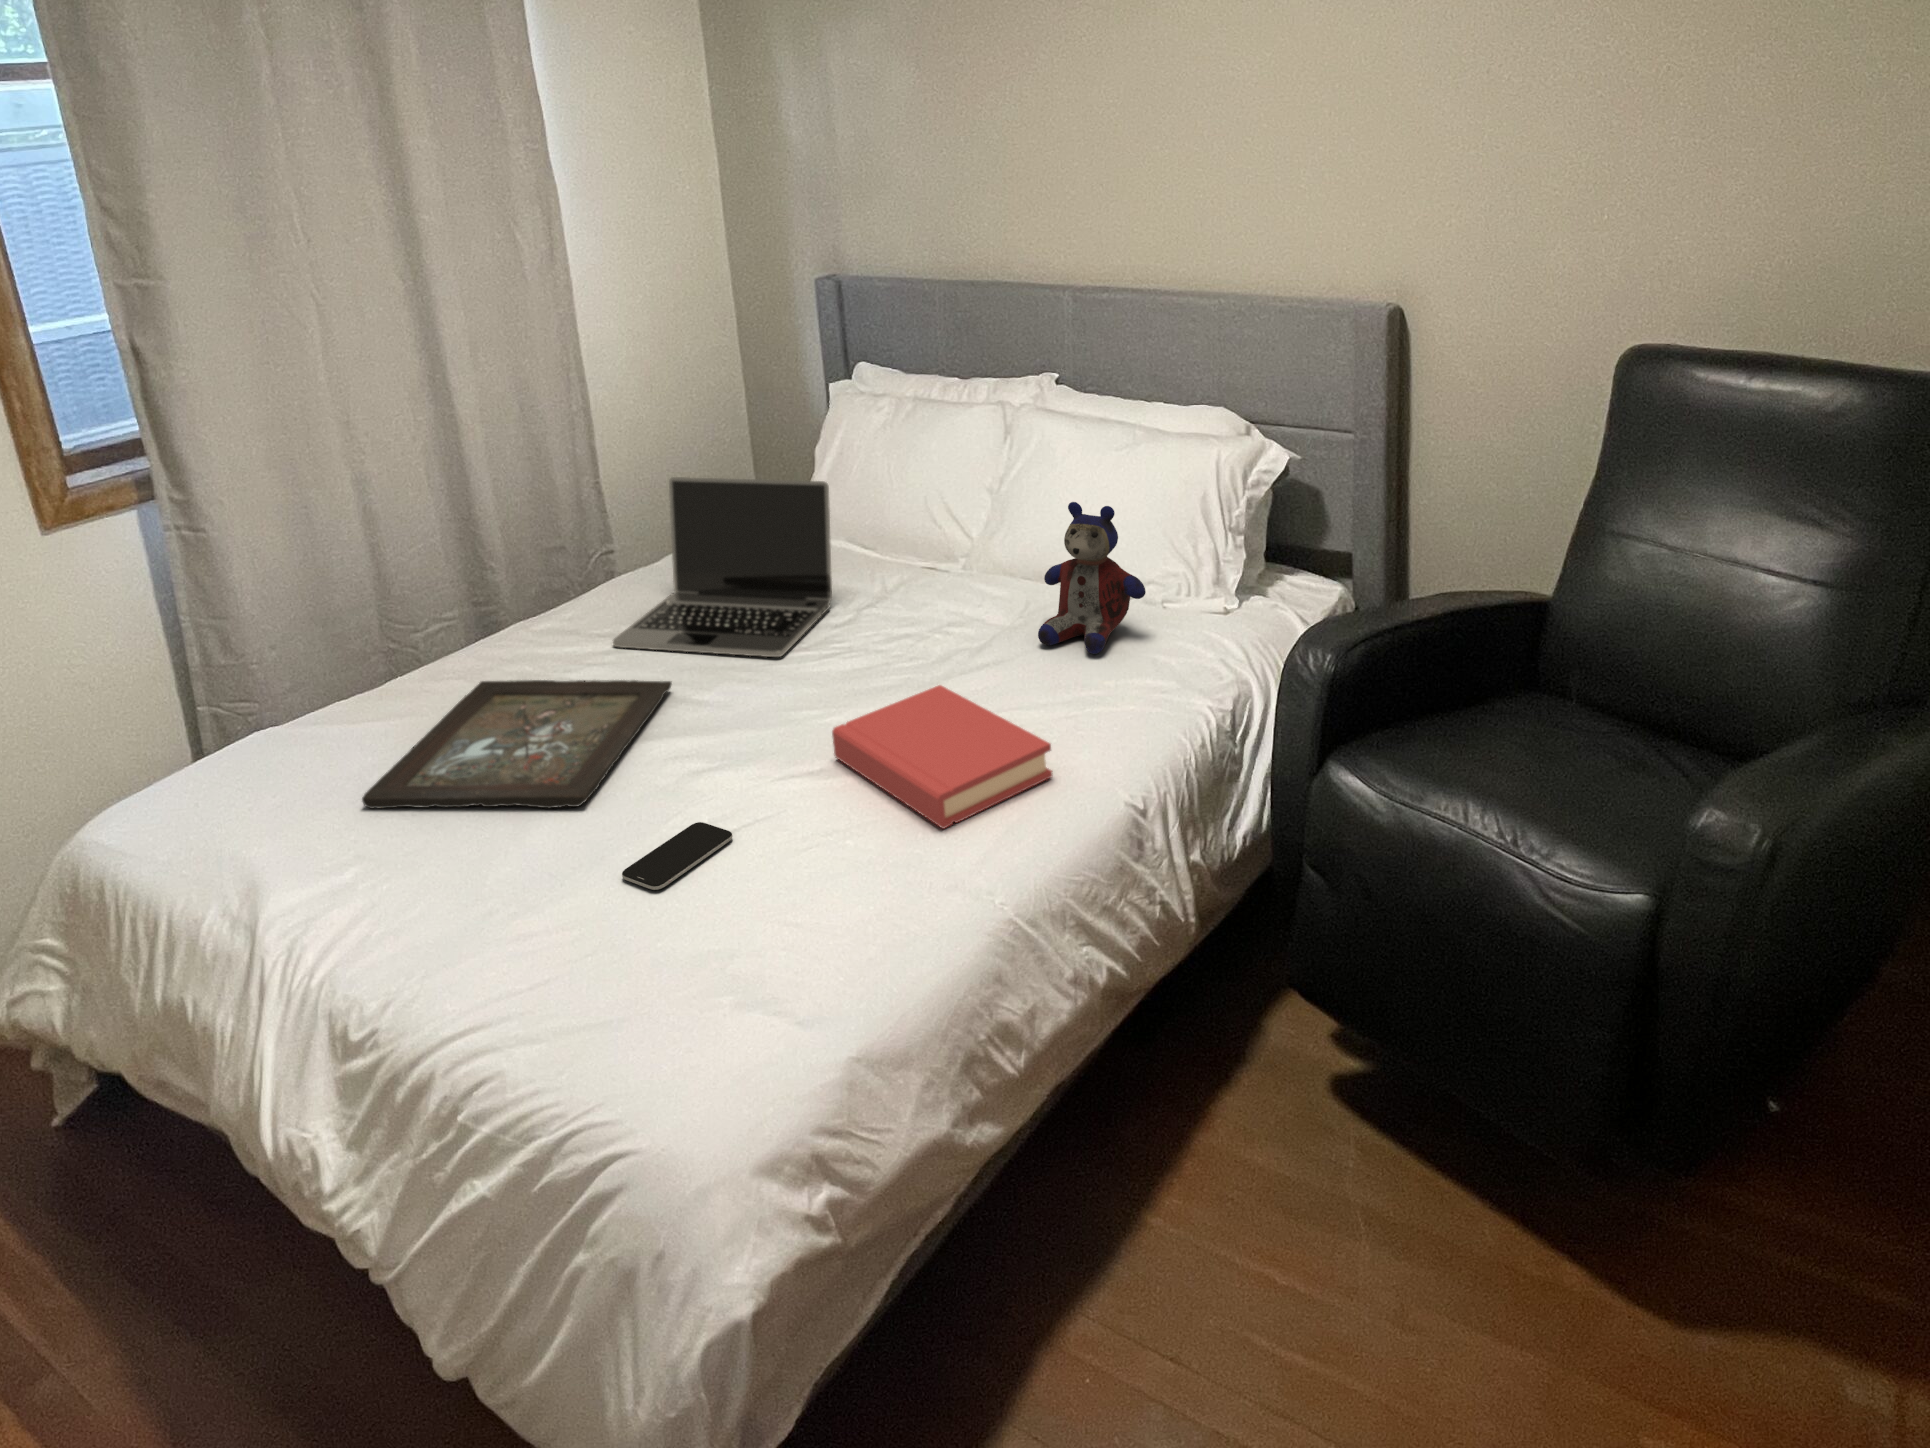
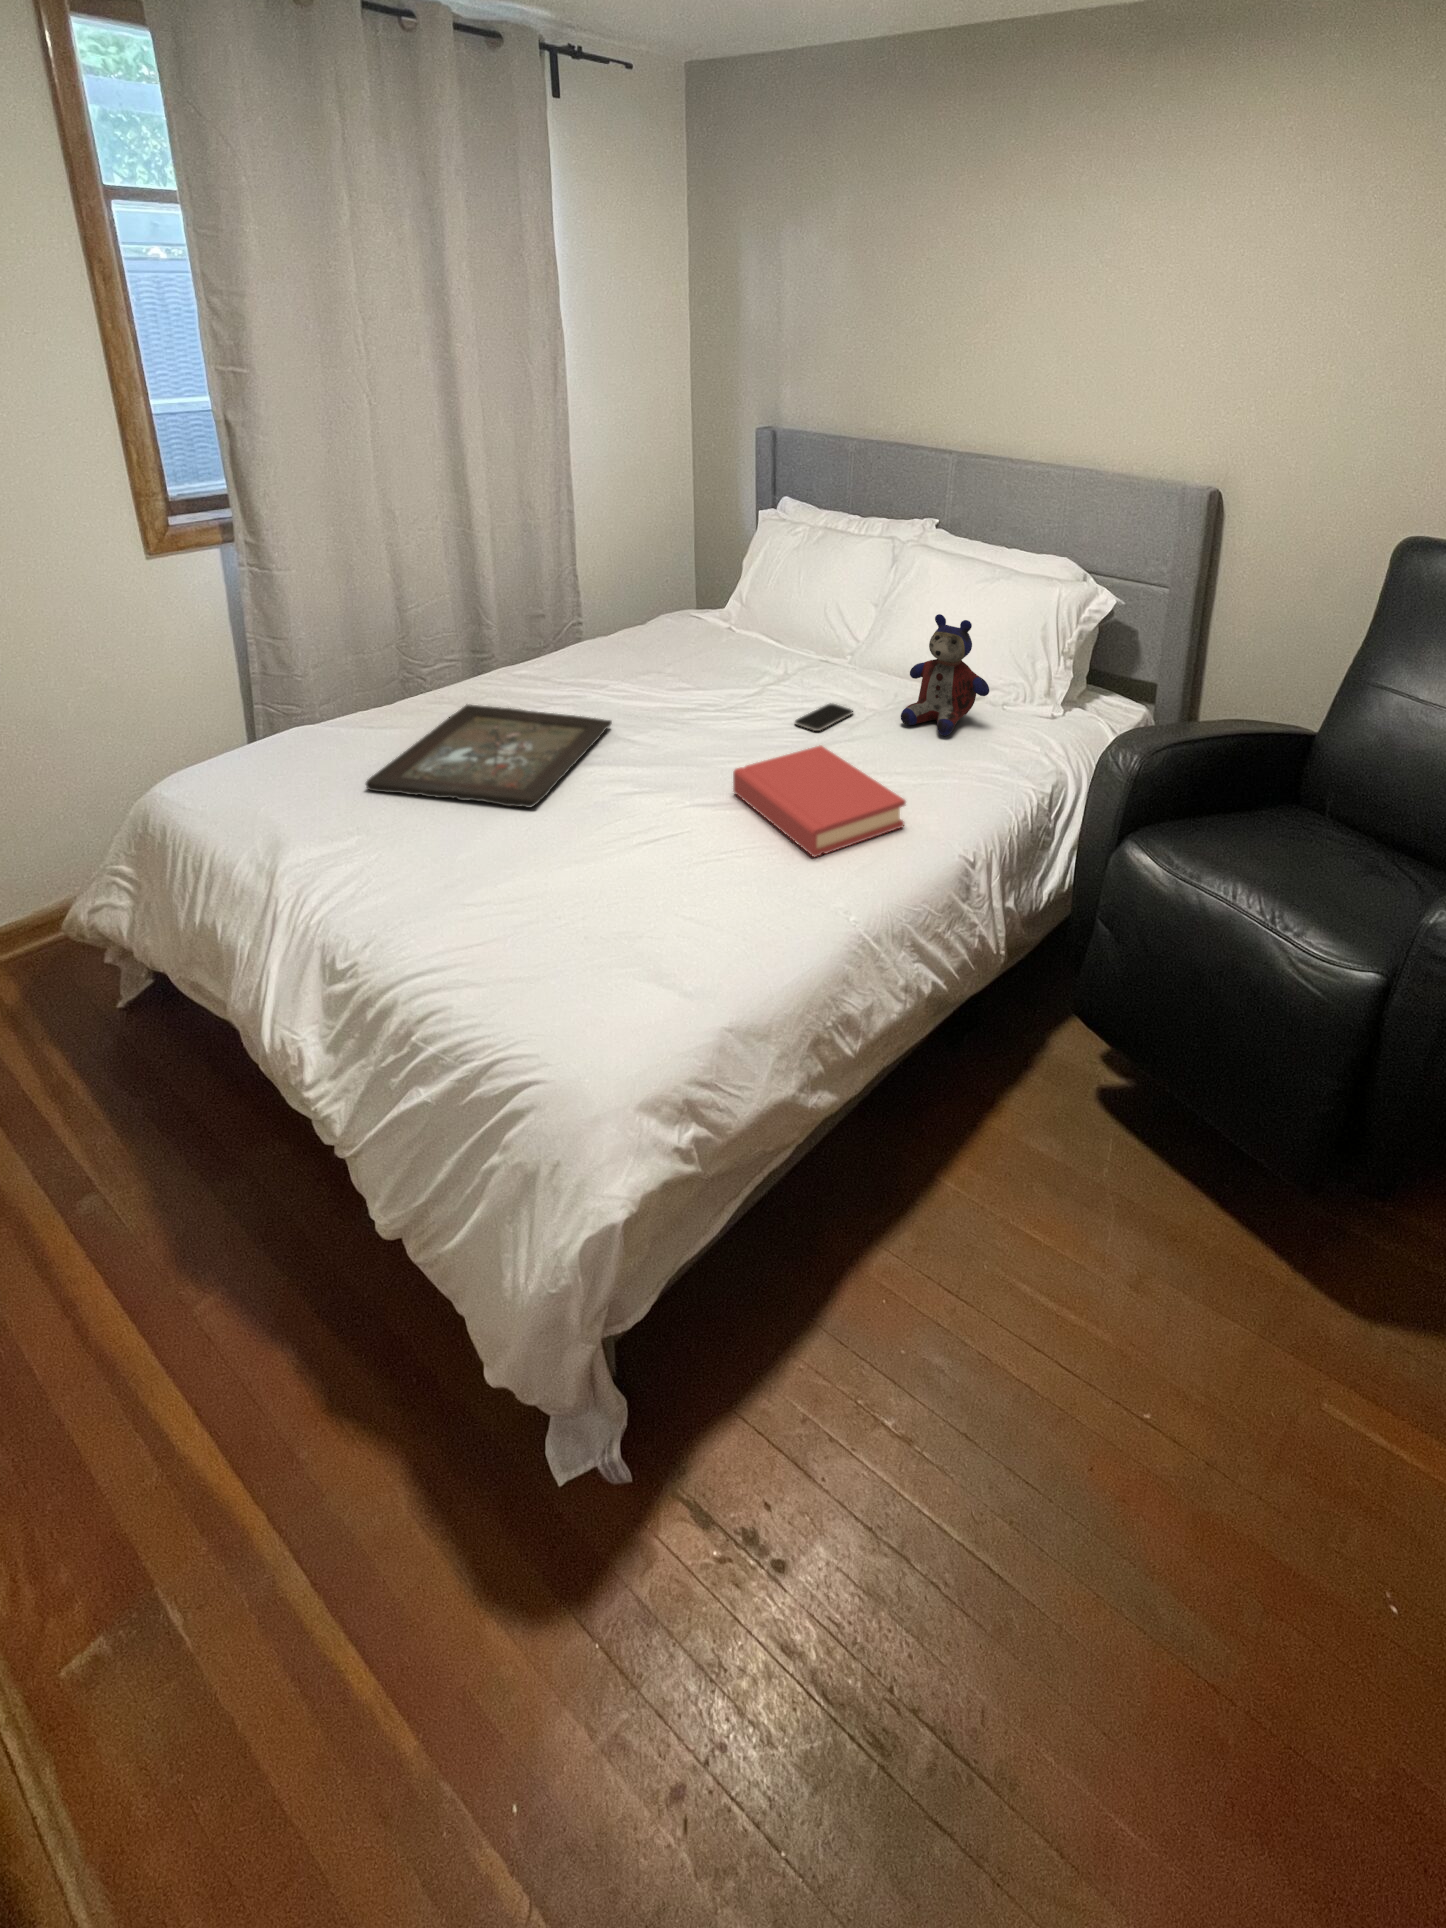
laptop: present [613,477,832,657] -> none [570,565,748,711]
smartphone: present [622,822,733,890] -> present [795,703,853,731]

